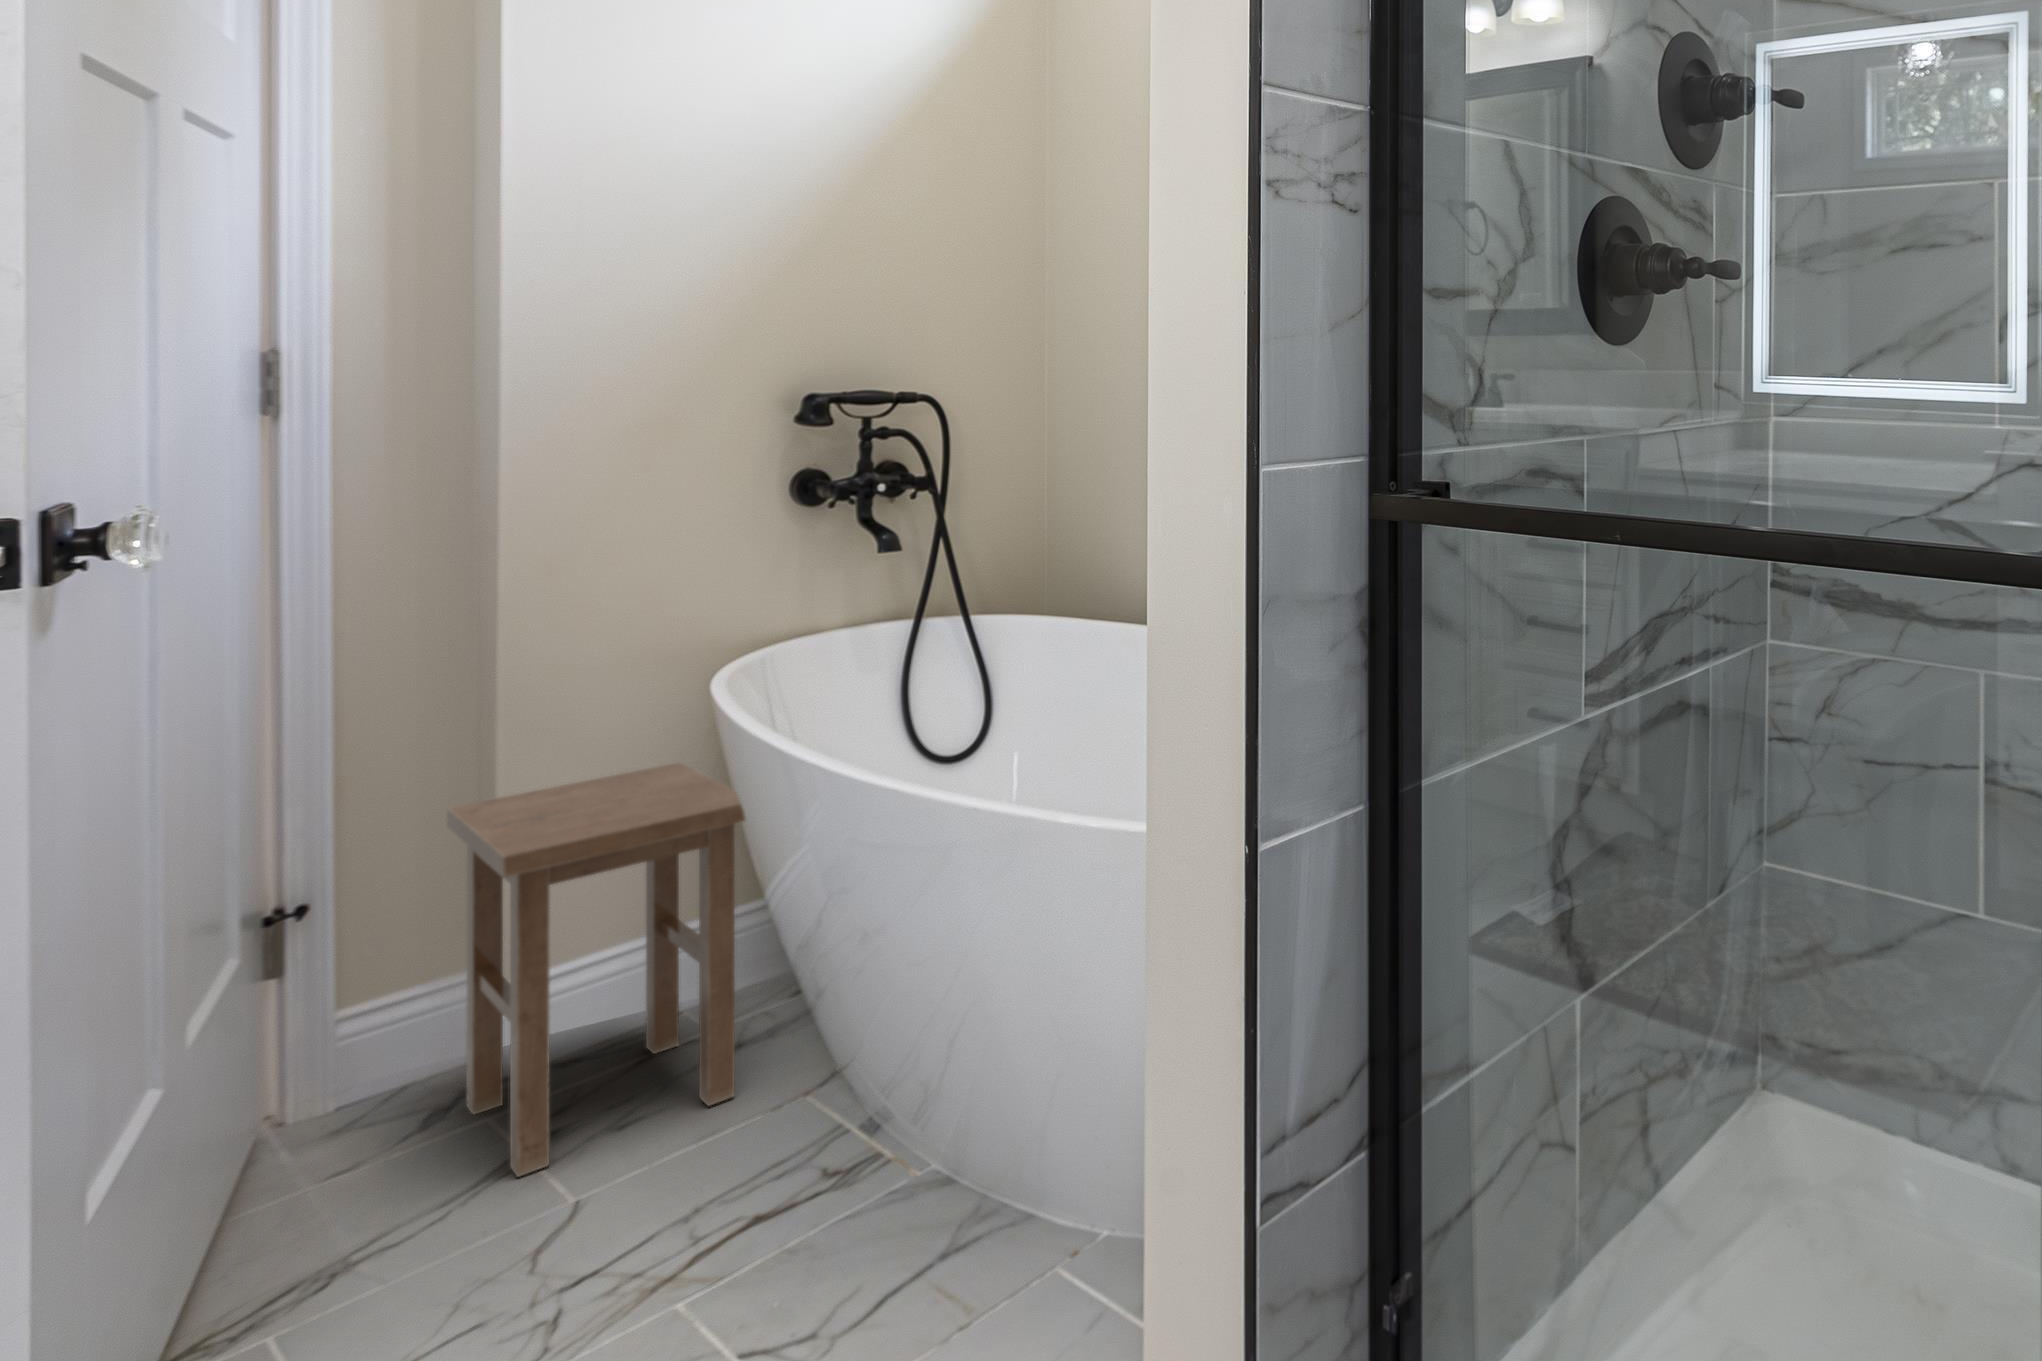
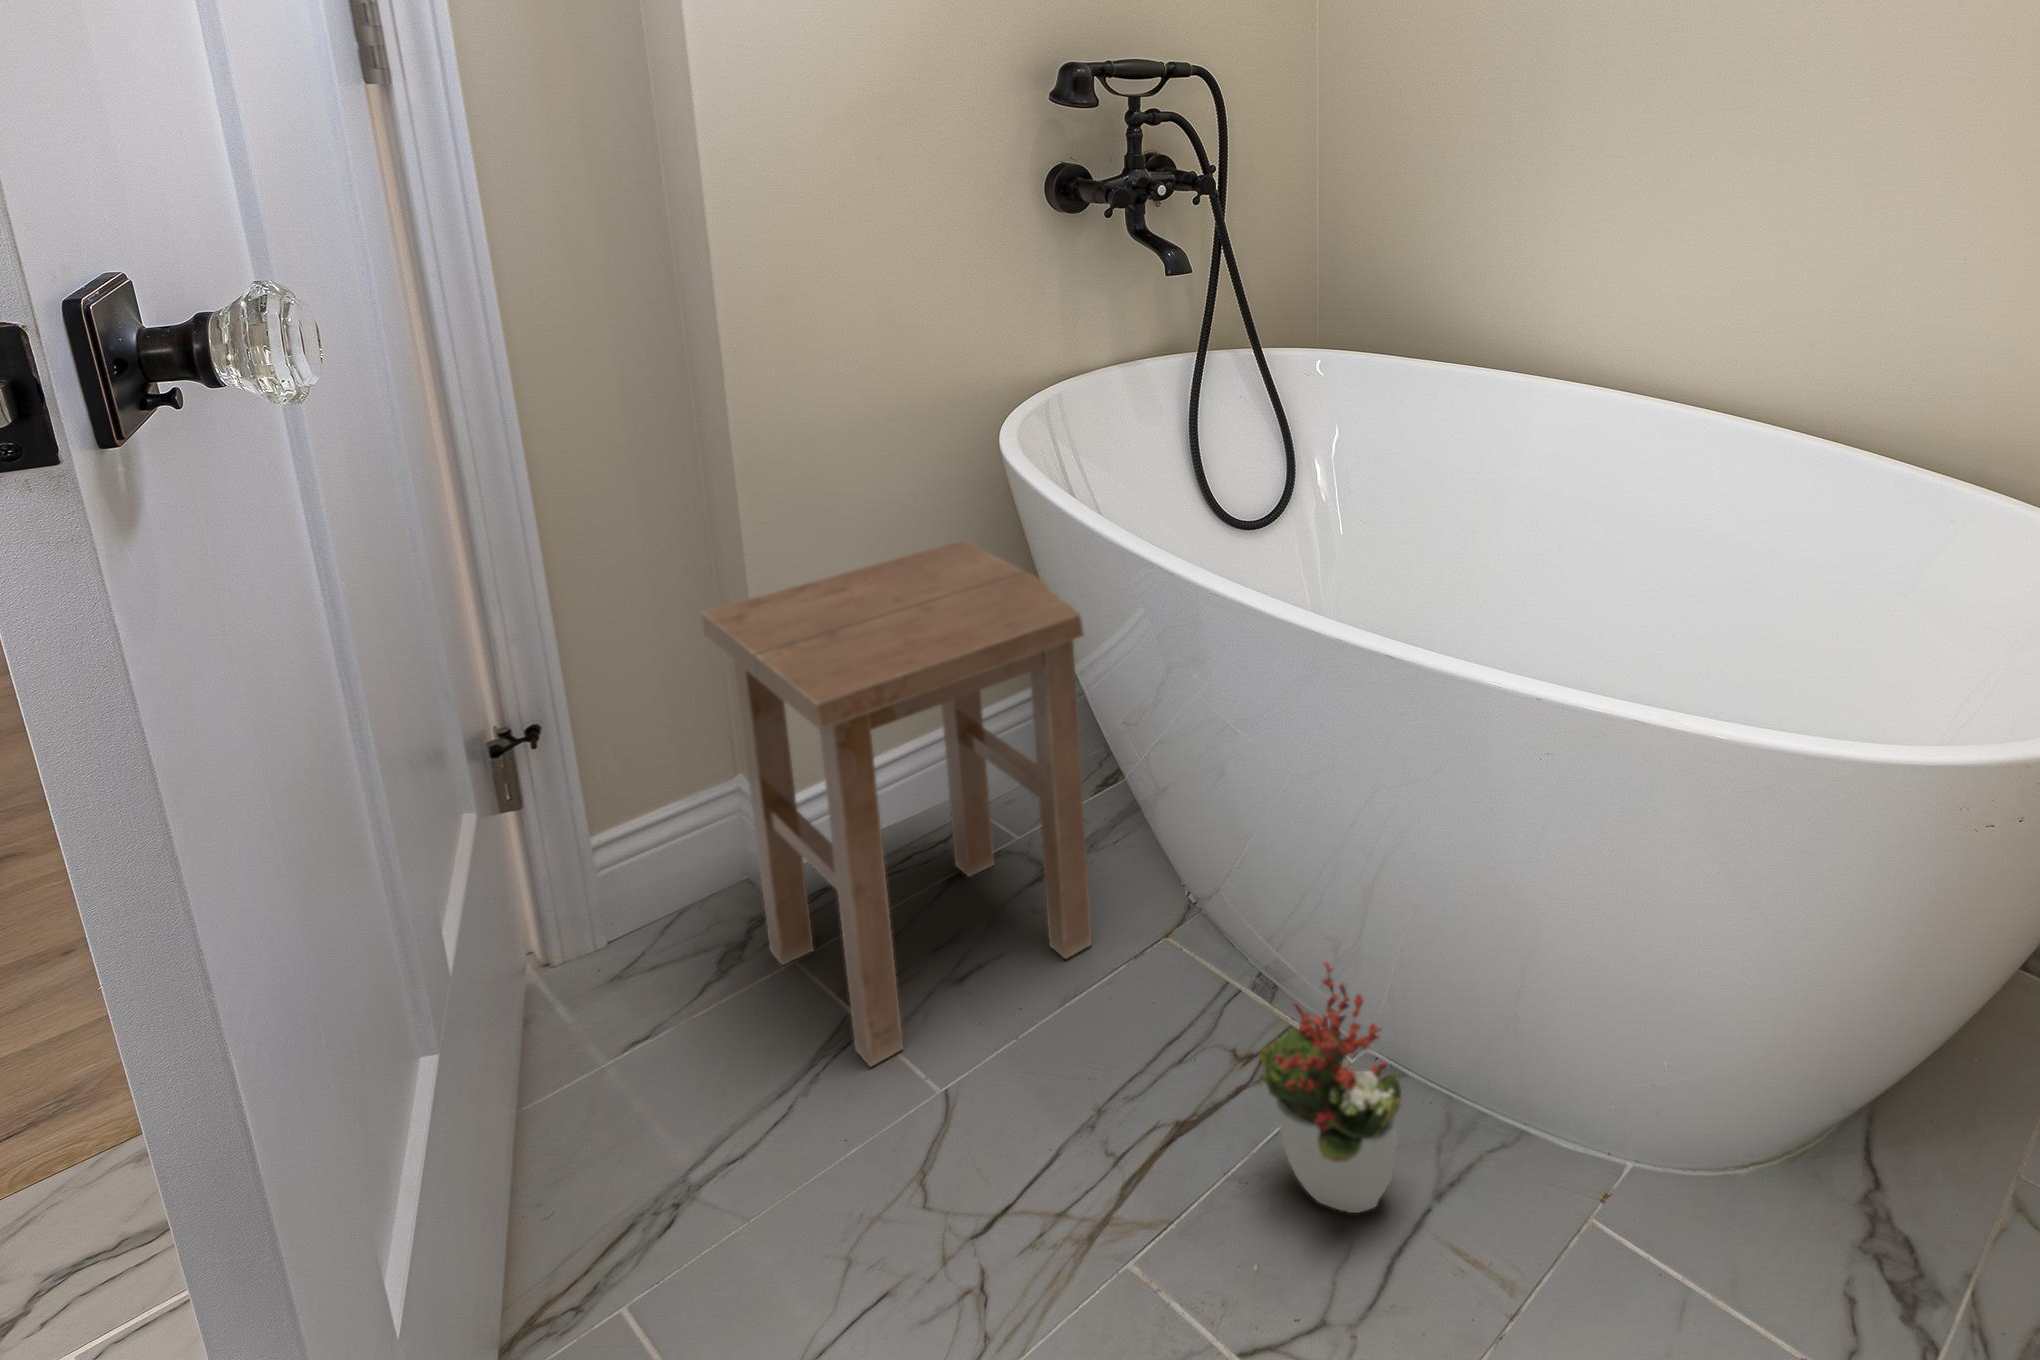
decorative plant: none [790,1047,898,1258] -> present [1260,962,1401,1213]

